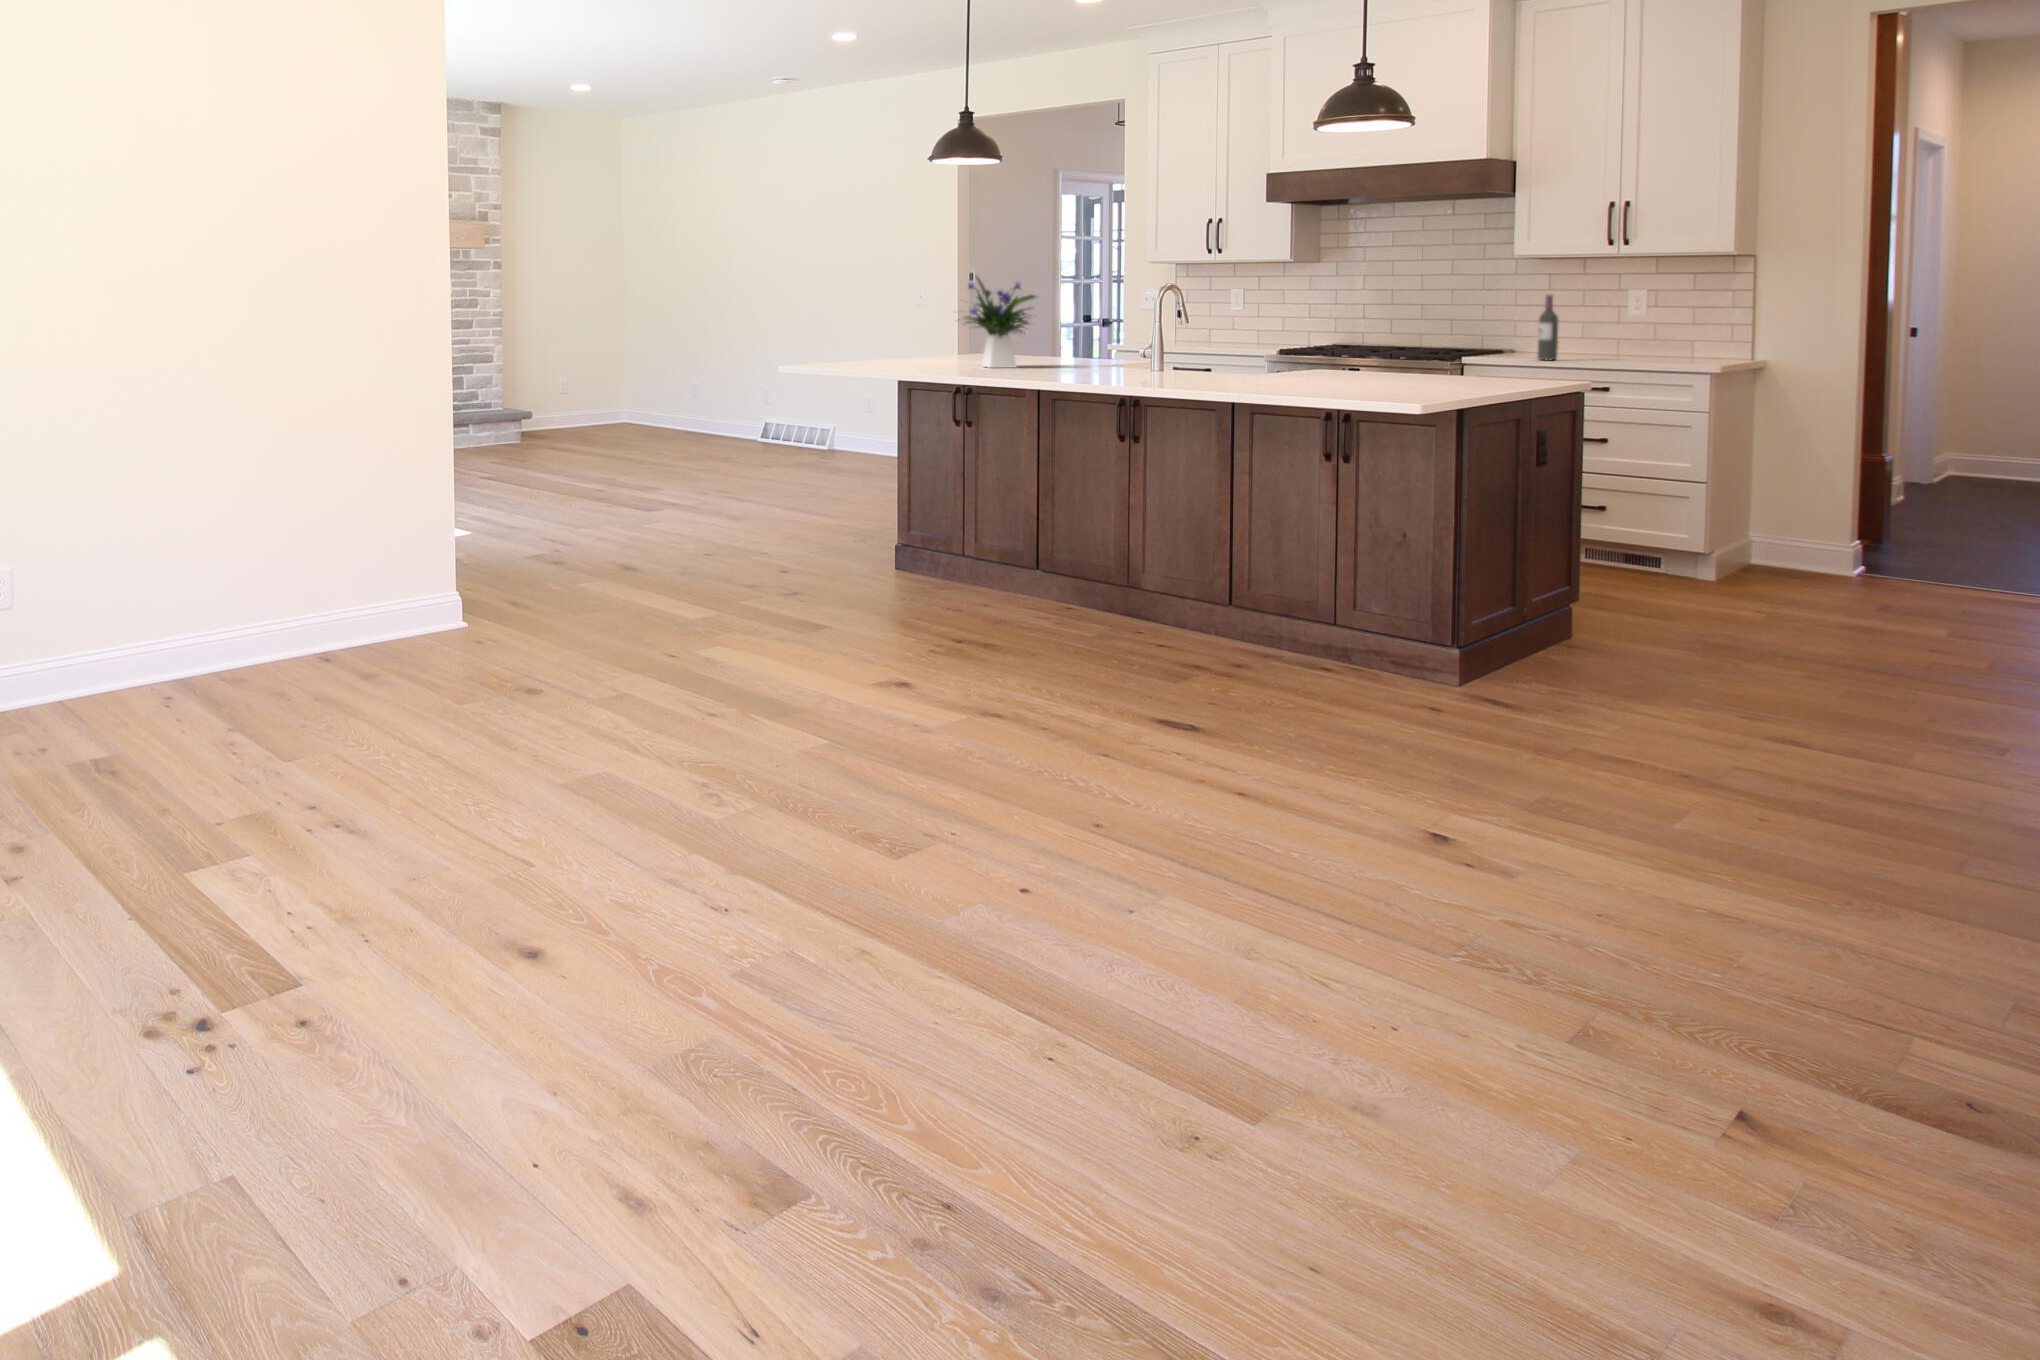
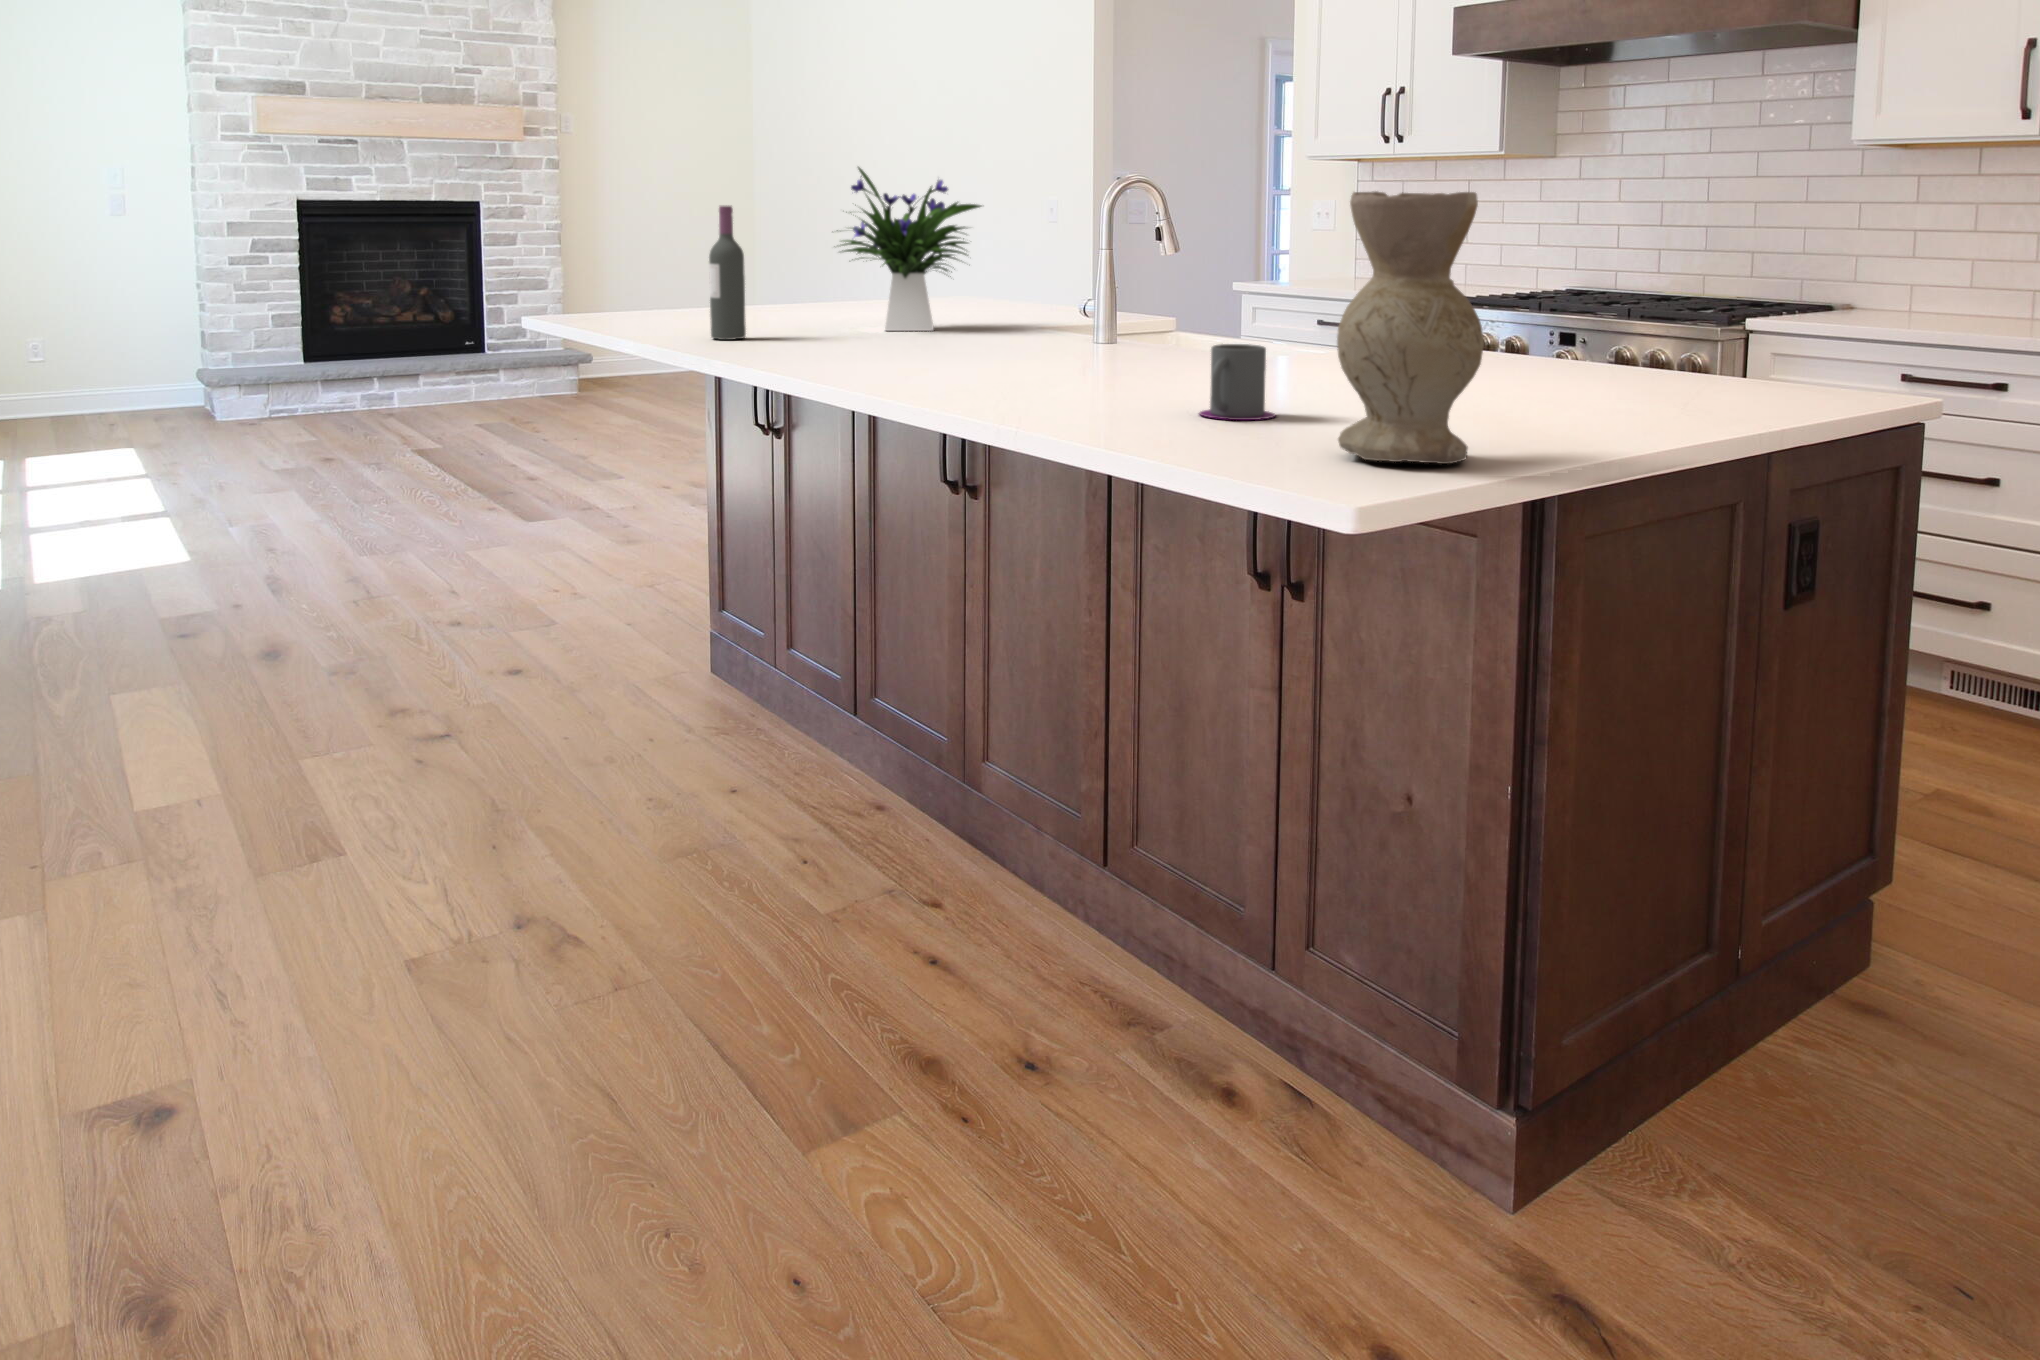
vase: none [1379,292,1440,392] -> present [1337,191,1484,464]
wine bottle: present [1538,295,1558,360] -> present [709,206,746,340]
mug: none [1287,356,1323,387] -> present [1200,344,1275,420]

